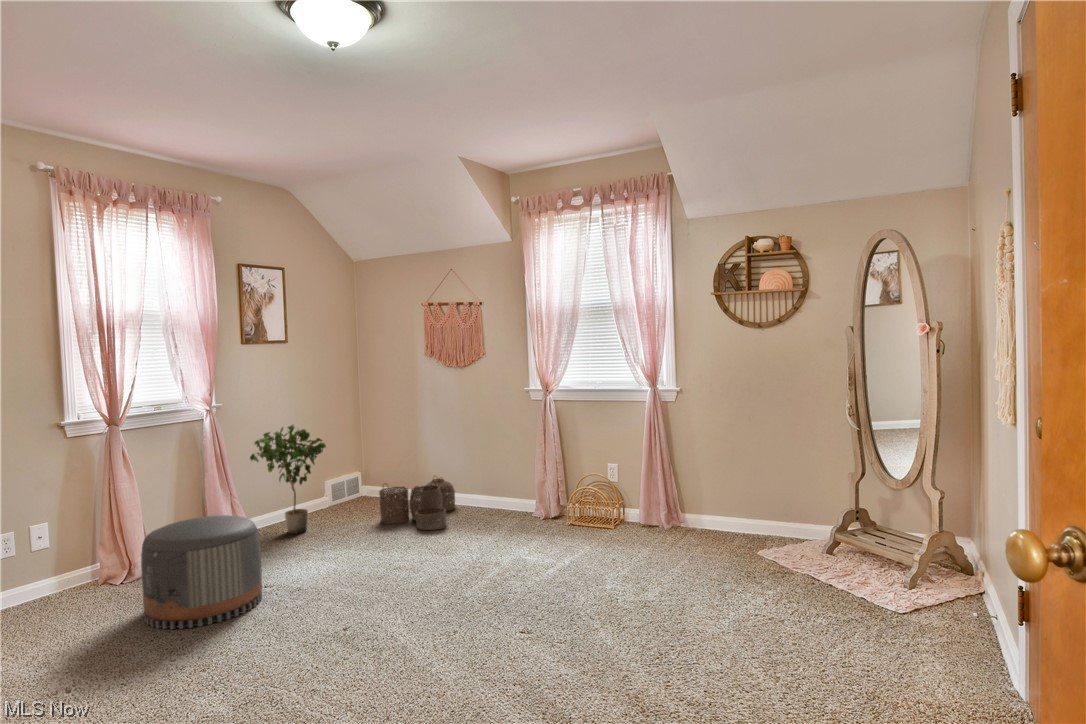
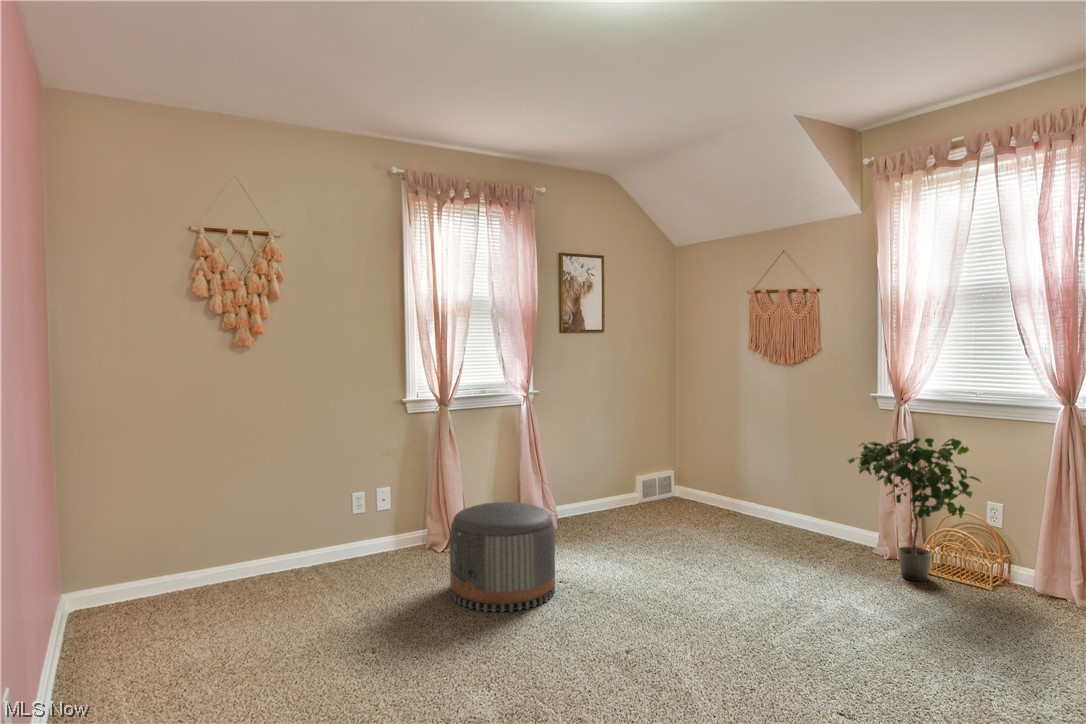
potted plant: present [250,425,326,534] -> present [848,438,981,581]
woven basket: present [379,478,455,530] -> none [687,486,775,550]

